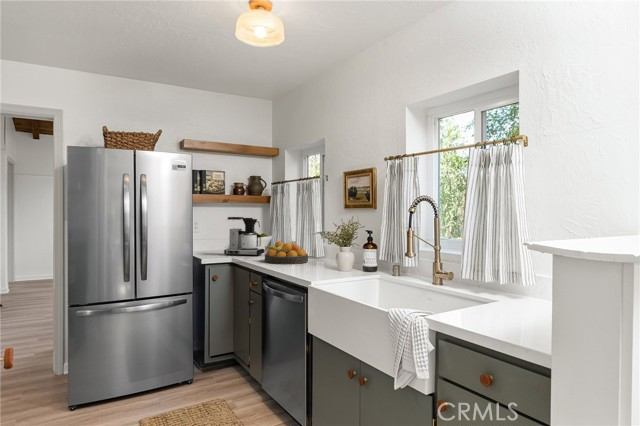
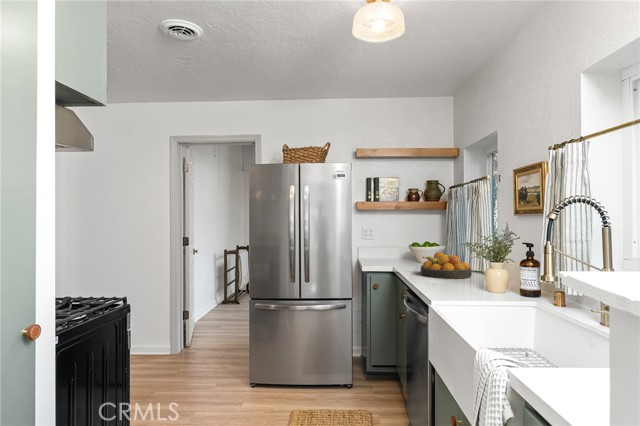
coffee maker: present [224,217,264,256] -> none [391,225,435,267]

